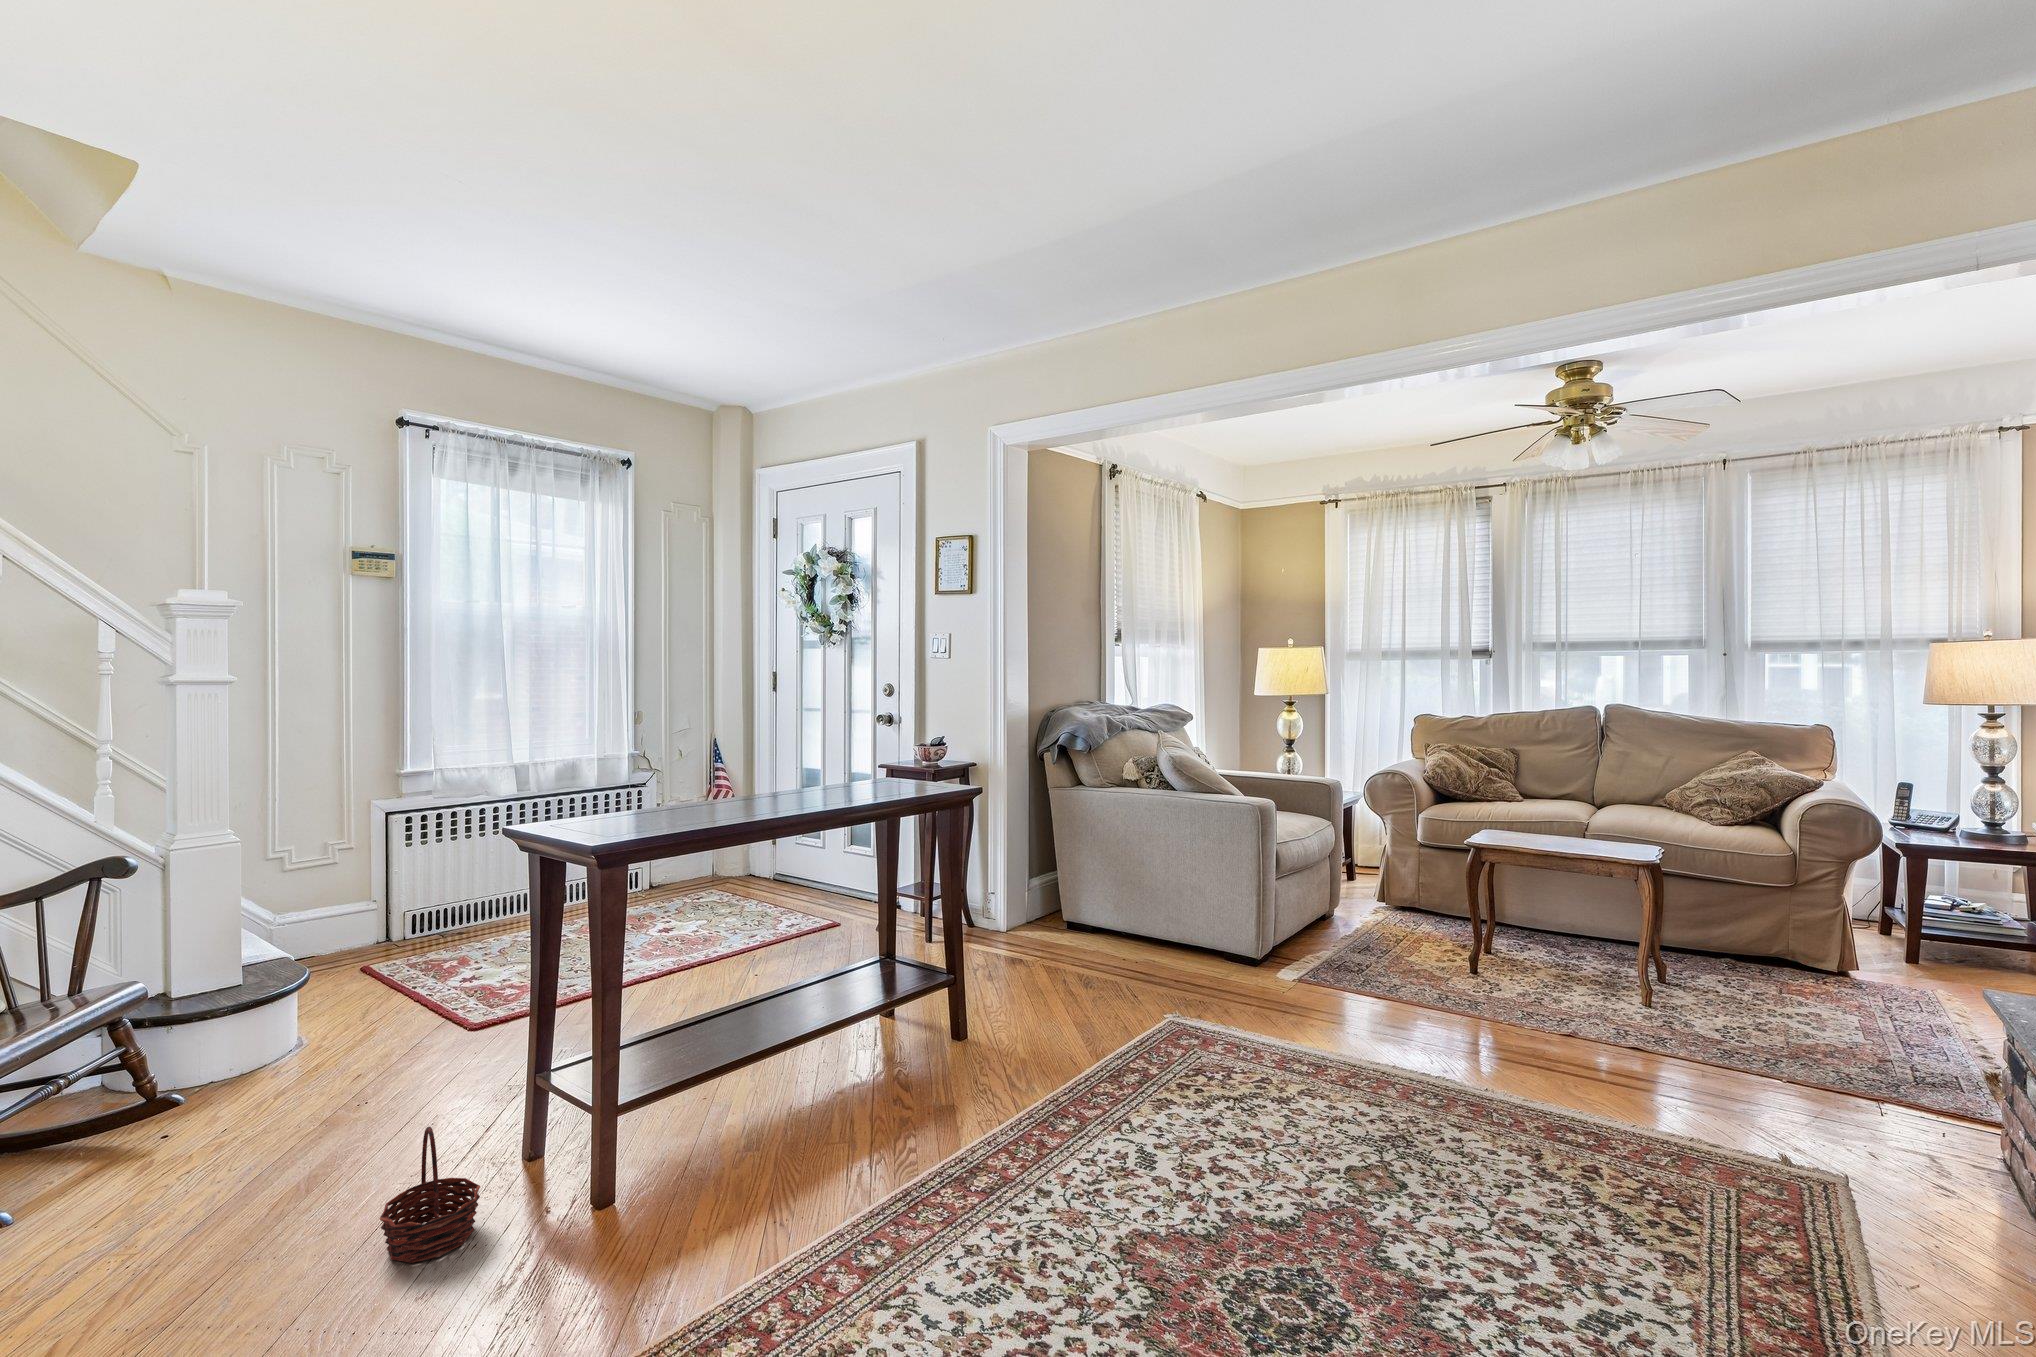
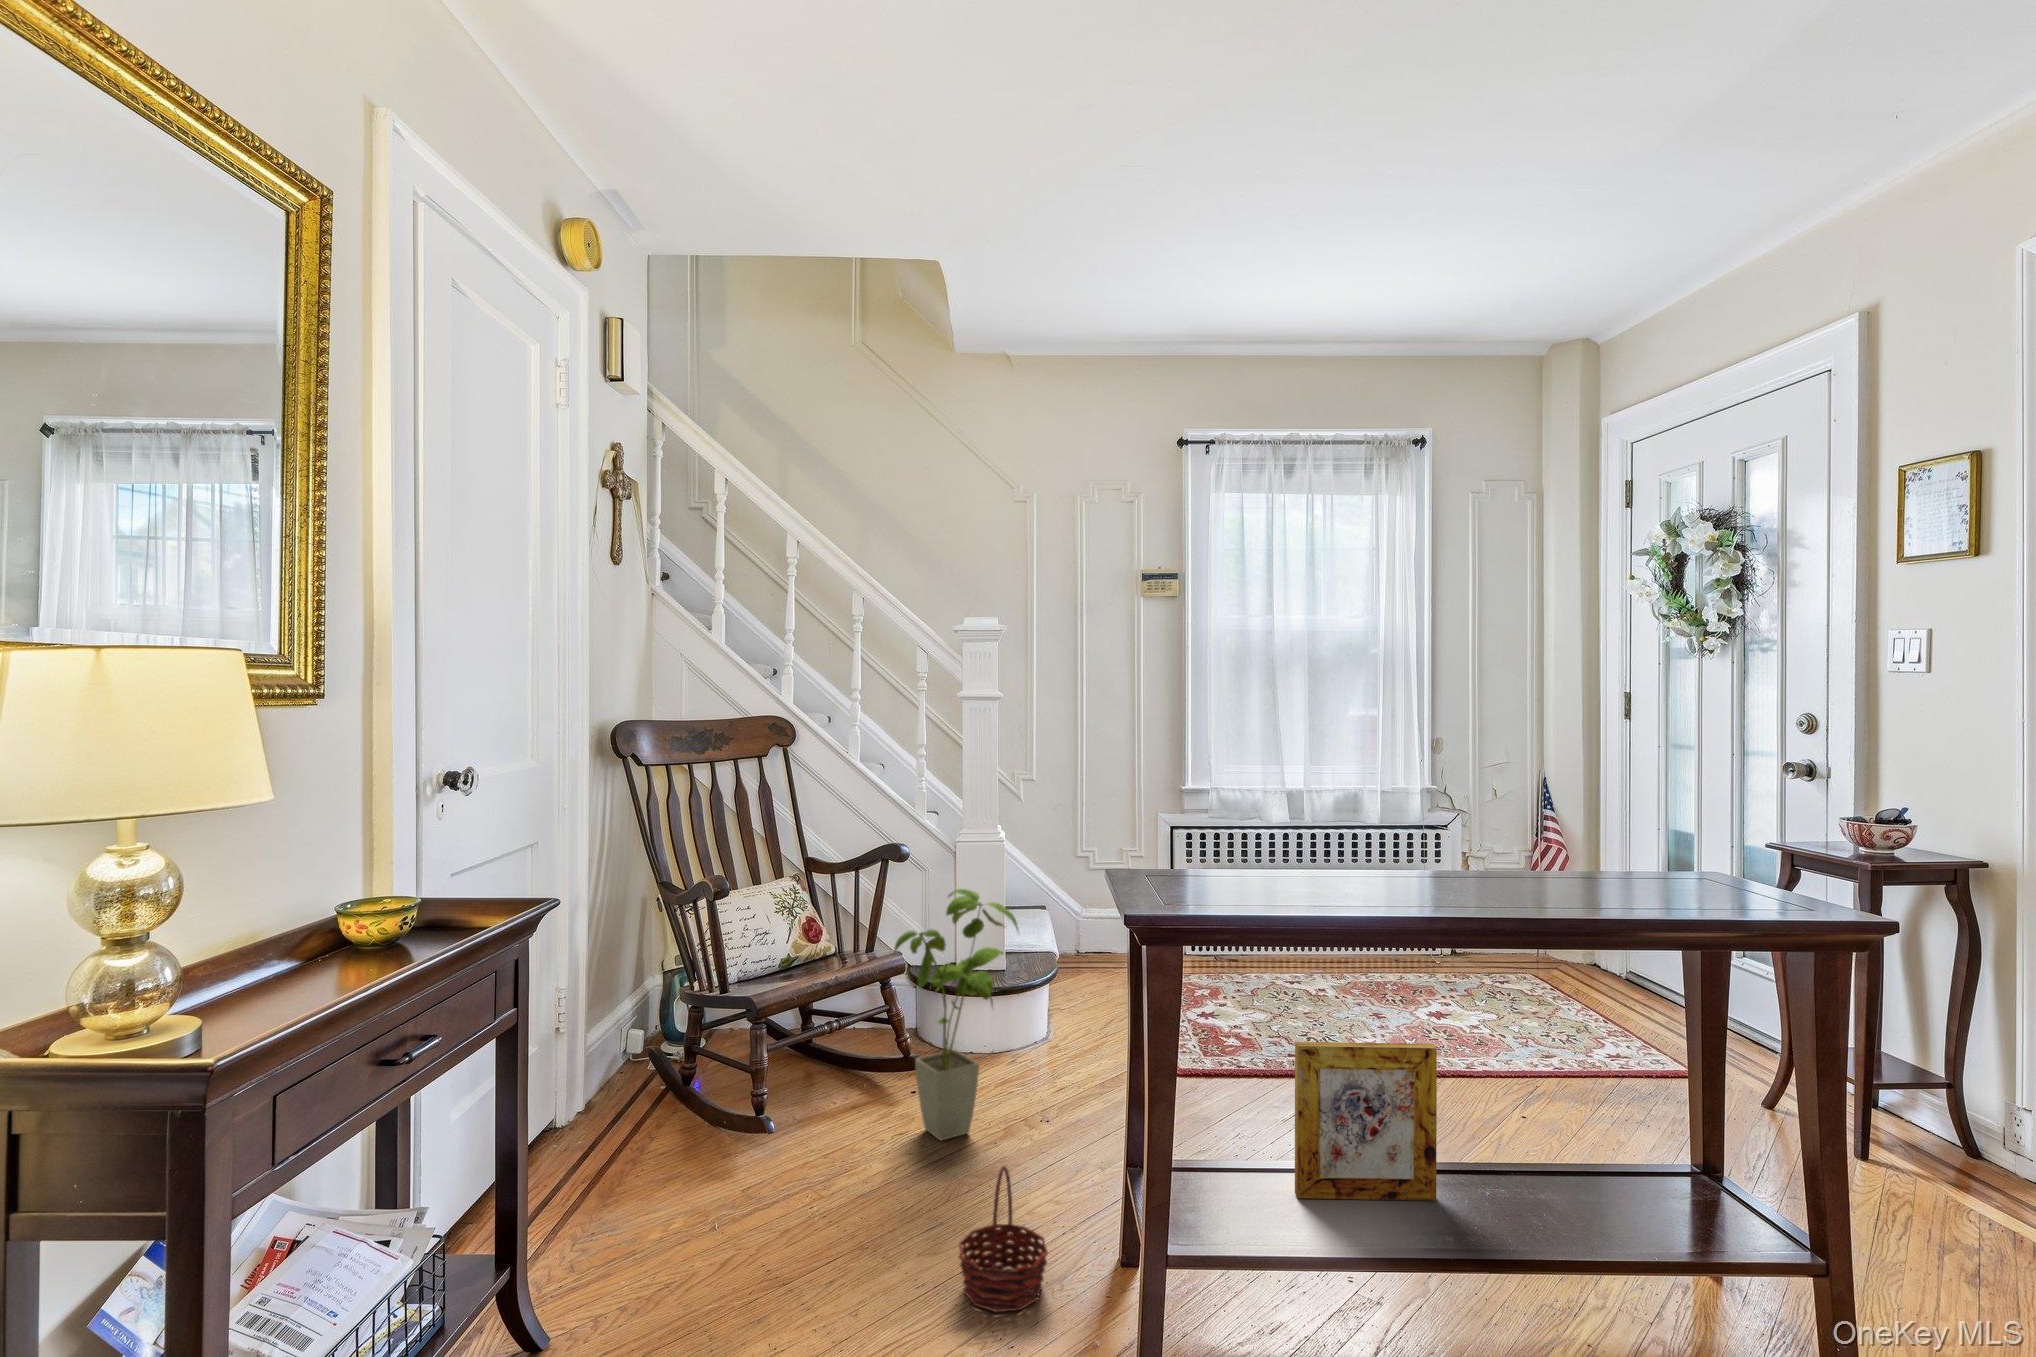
house plant: none [171,892,350,1166] -> present [894,889,1018,1141]
picture frame: none [686,921,778,1058] -> present [1295,1042,1437,1201]

